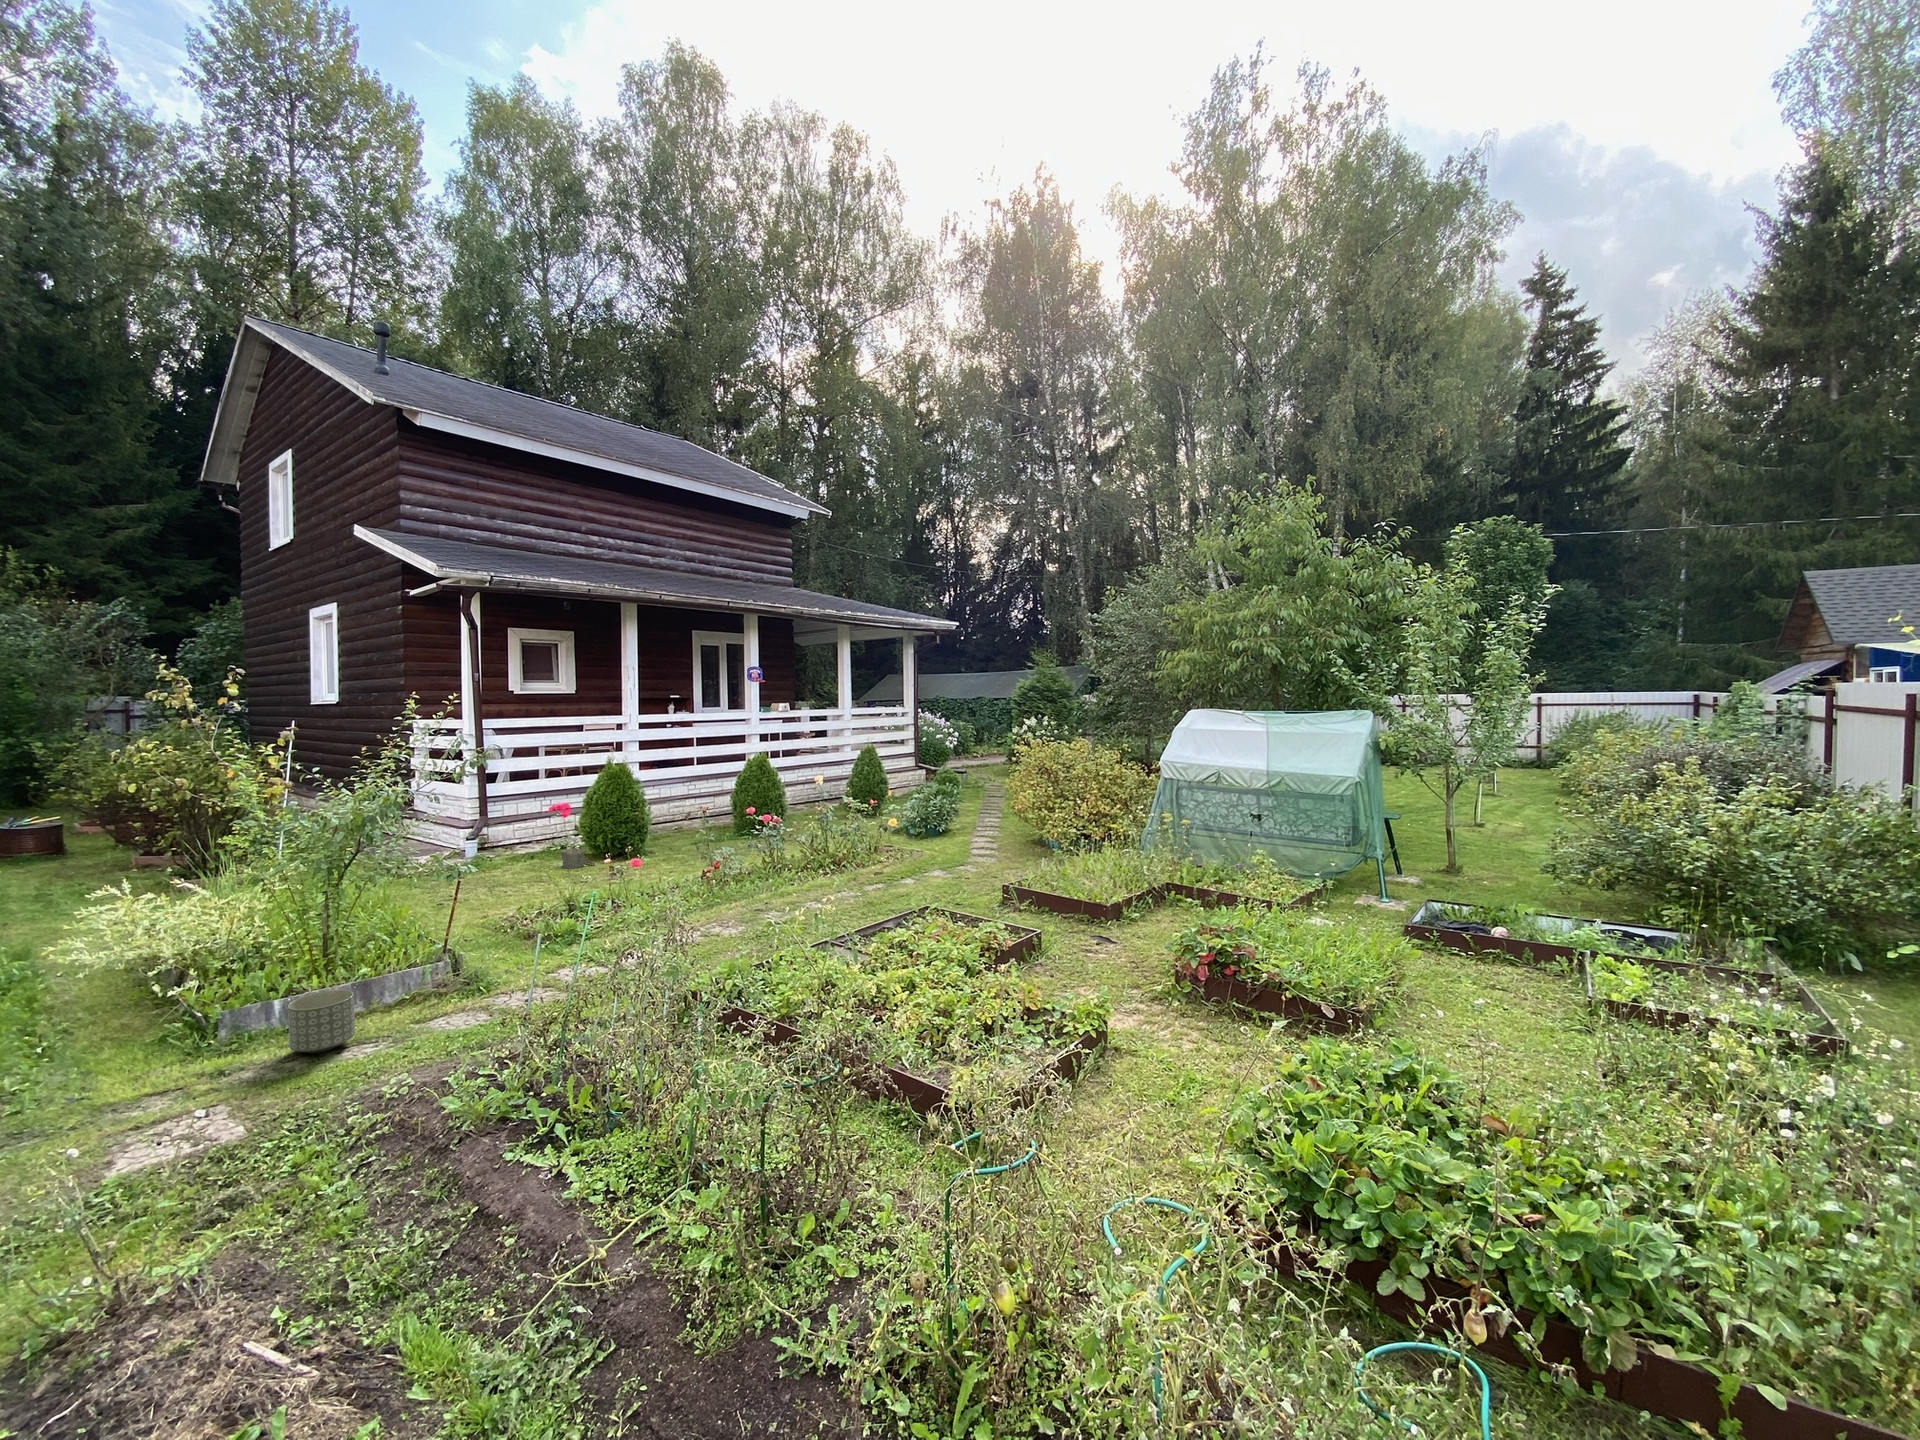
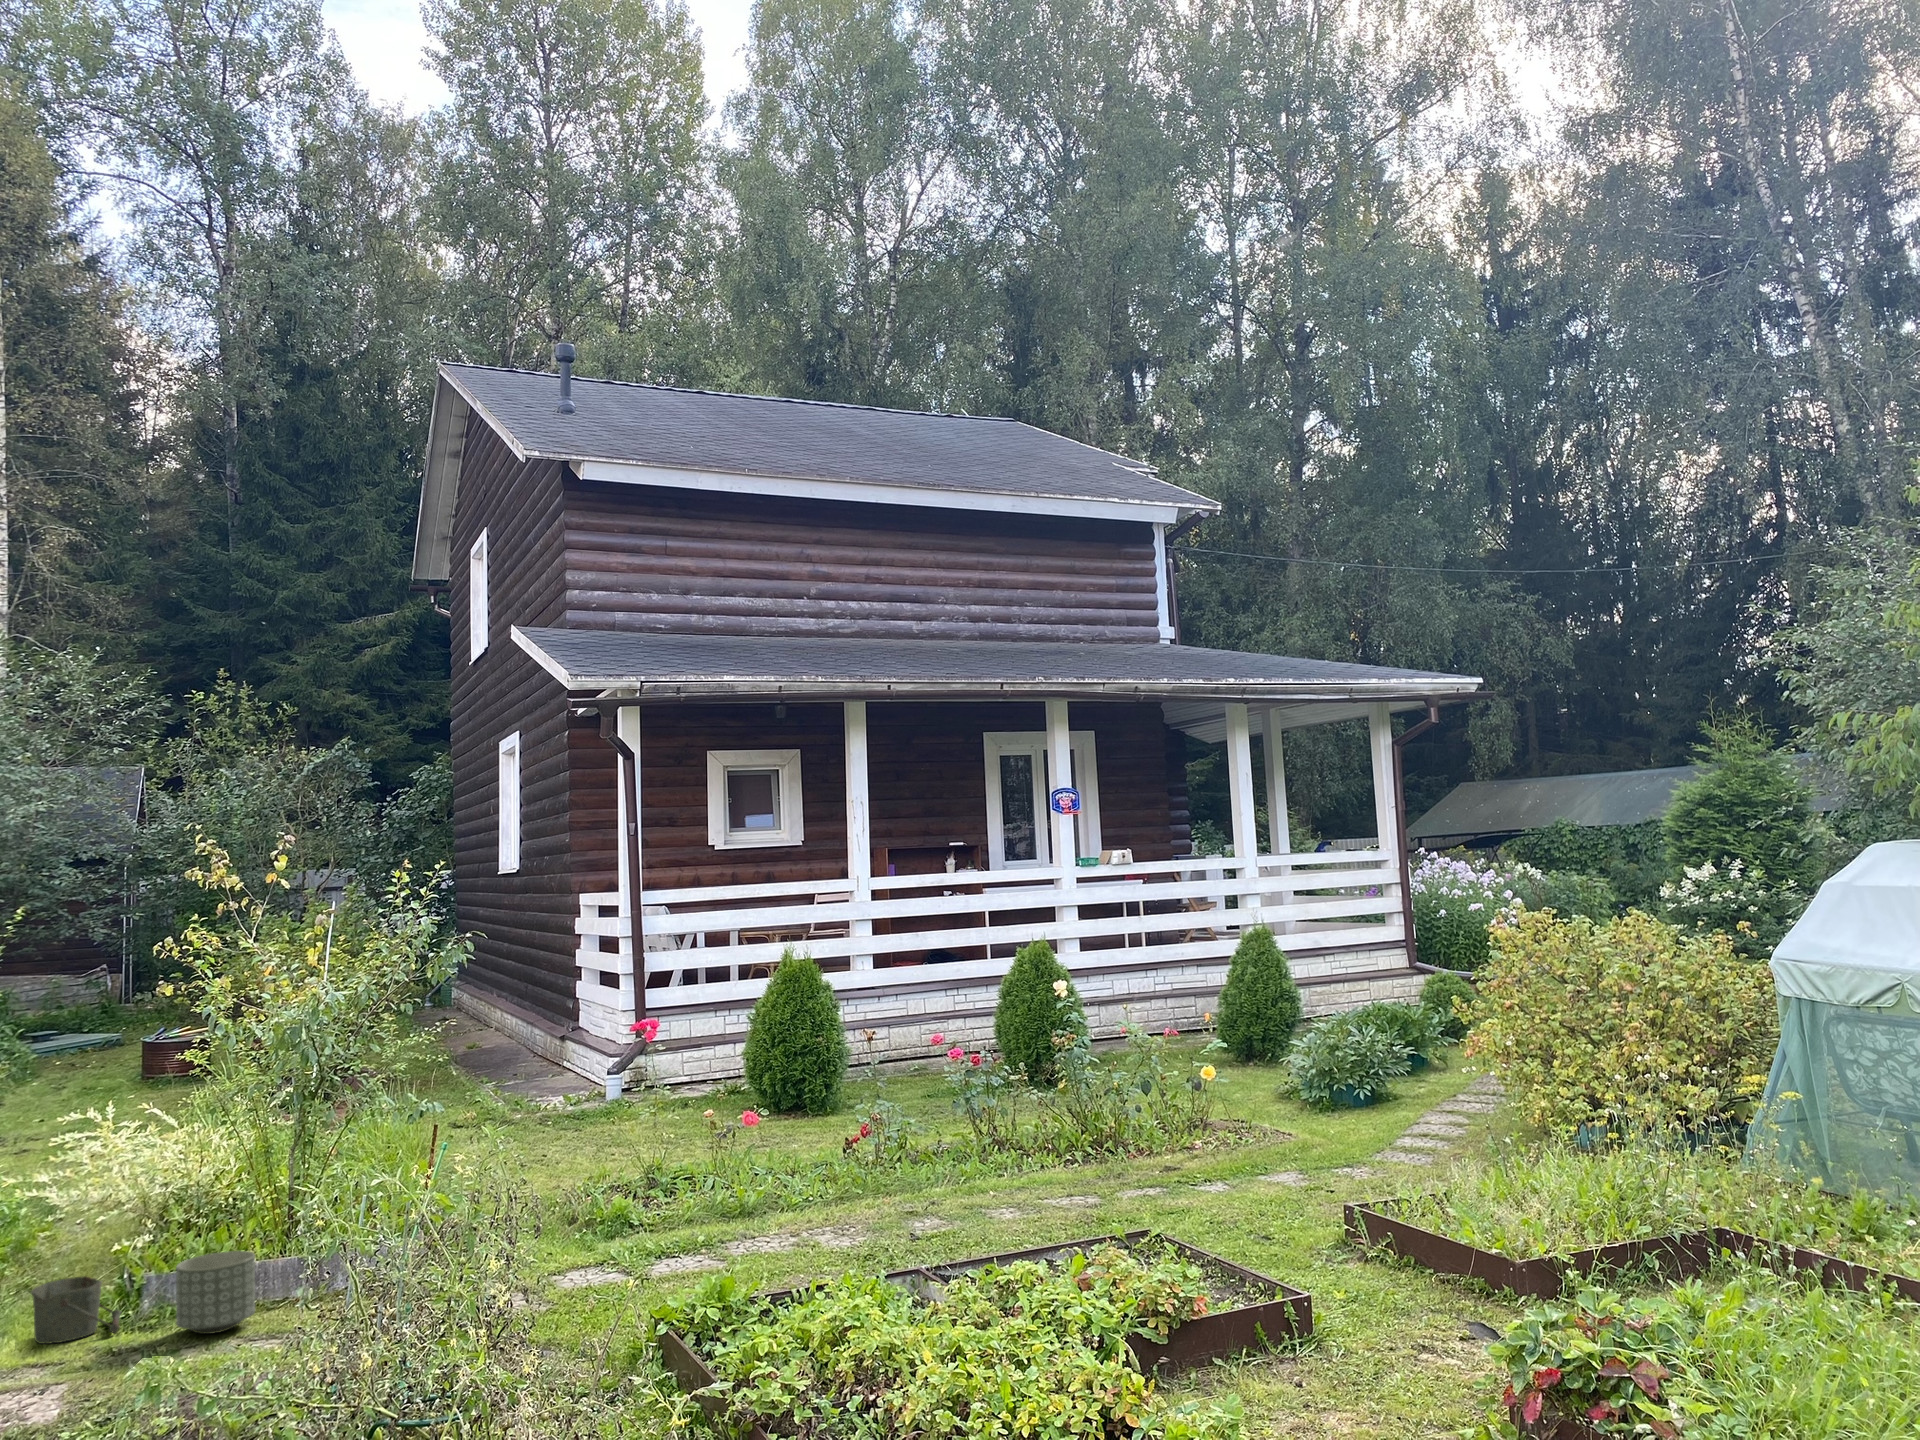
bucket: present [561,848,595,869] -> present [31,1276,121,1344]

